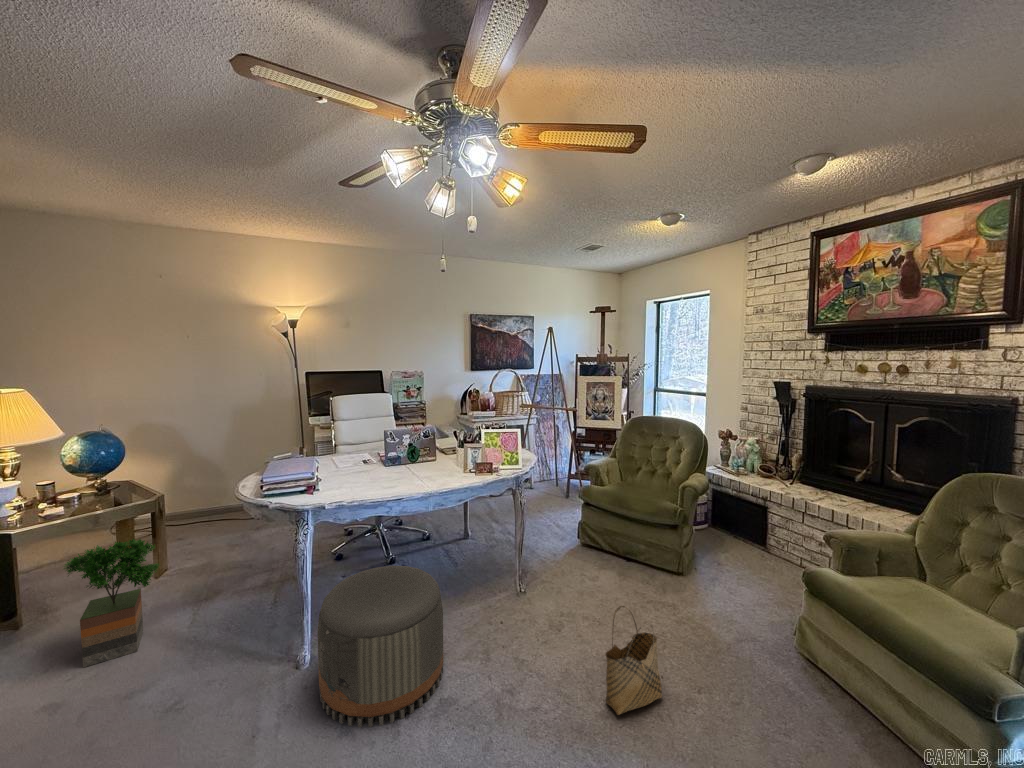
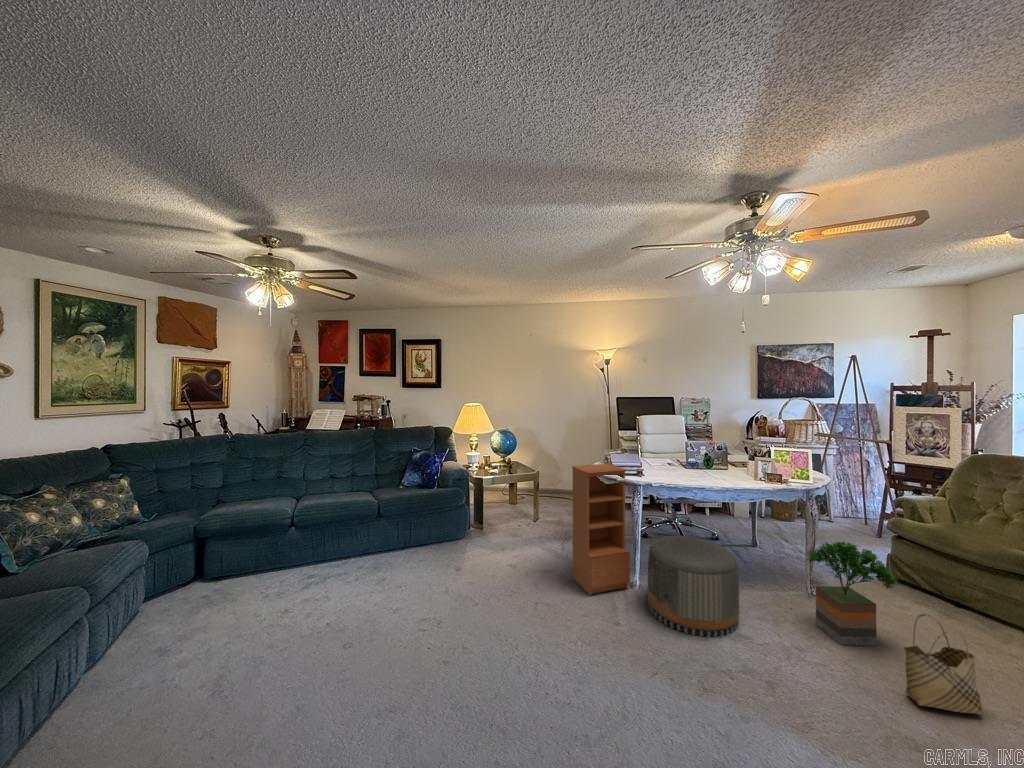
bookcase: none [183,480,295,715] -> present [572,464,630,595]
potted tree: present [64,538,159,667] -> present [807,541,898,646]

